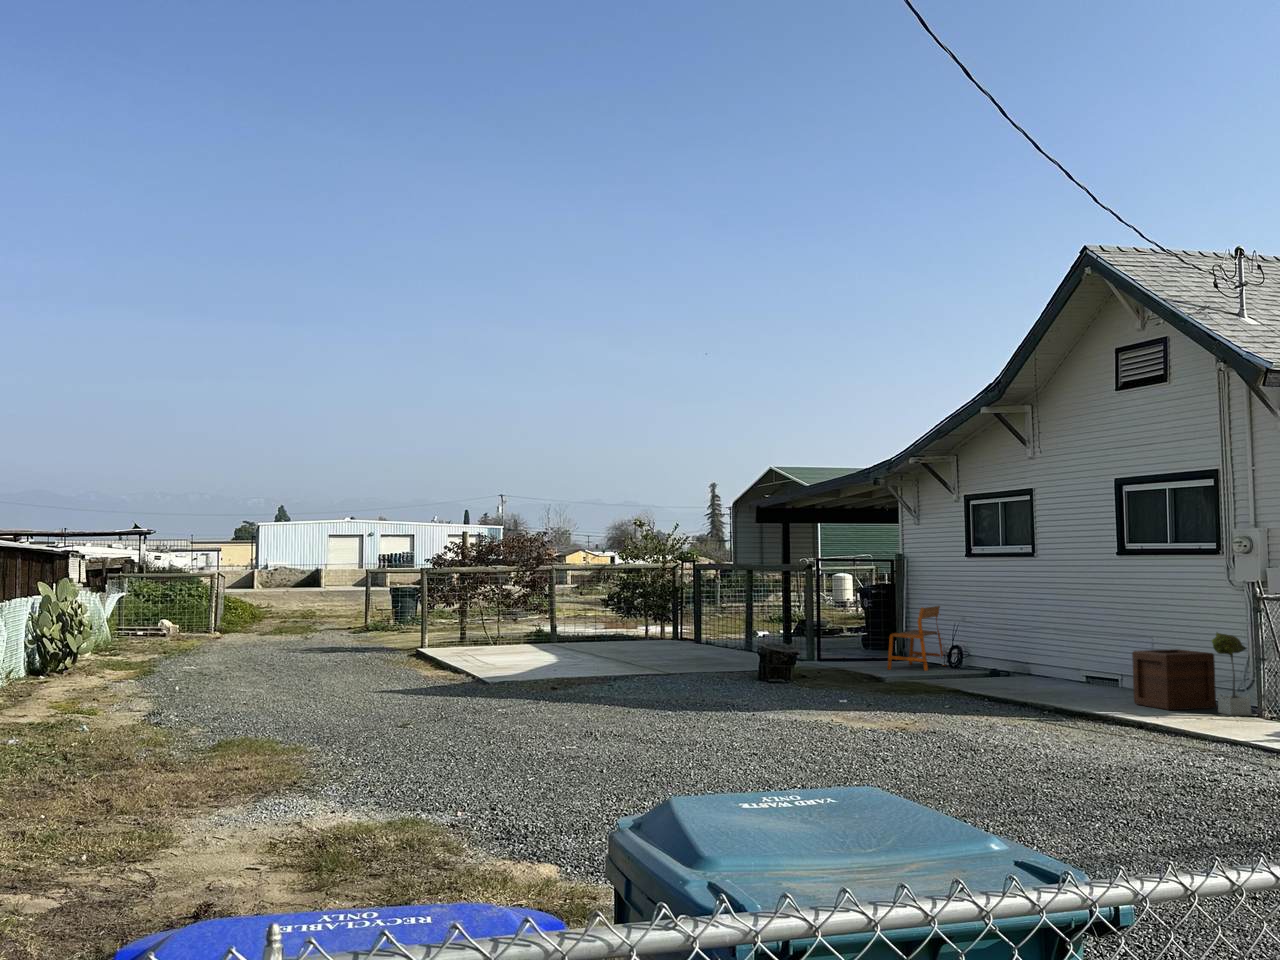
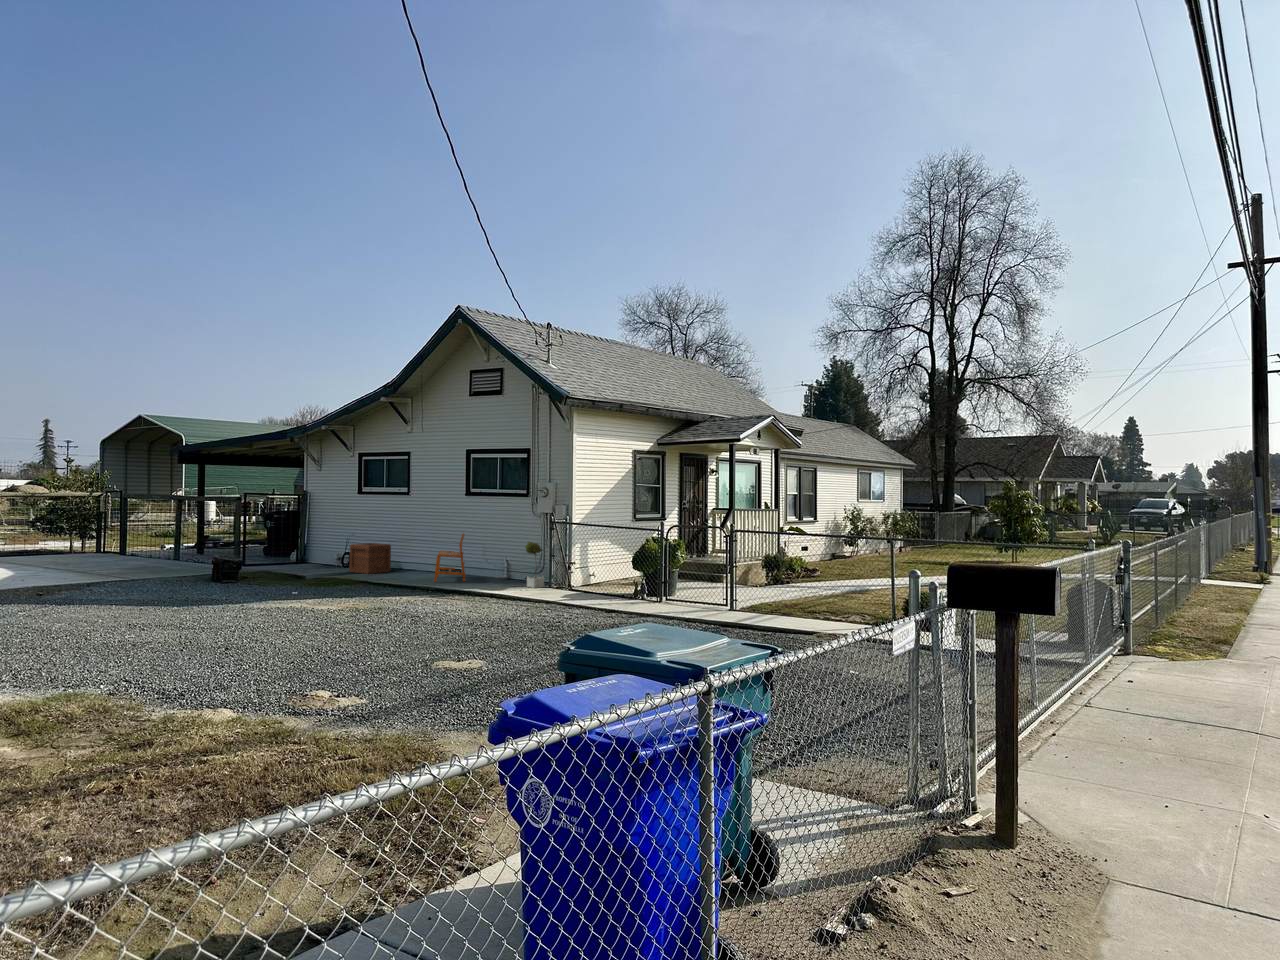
bench: present [888,606,945,671] -> present [434,533,466,582]
wooden crate: present [1132,649,1216,710] -> present [349,543,391,574]

